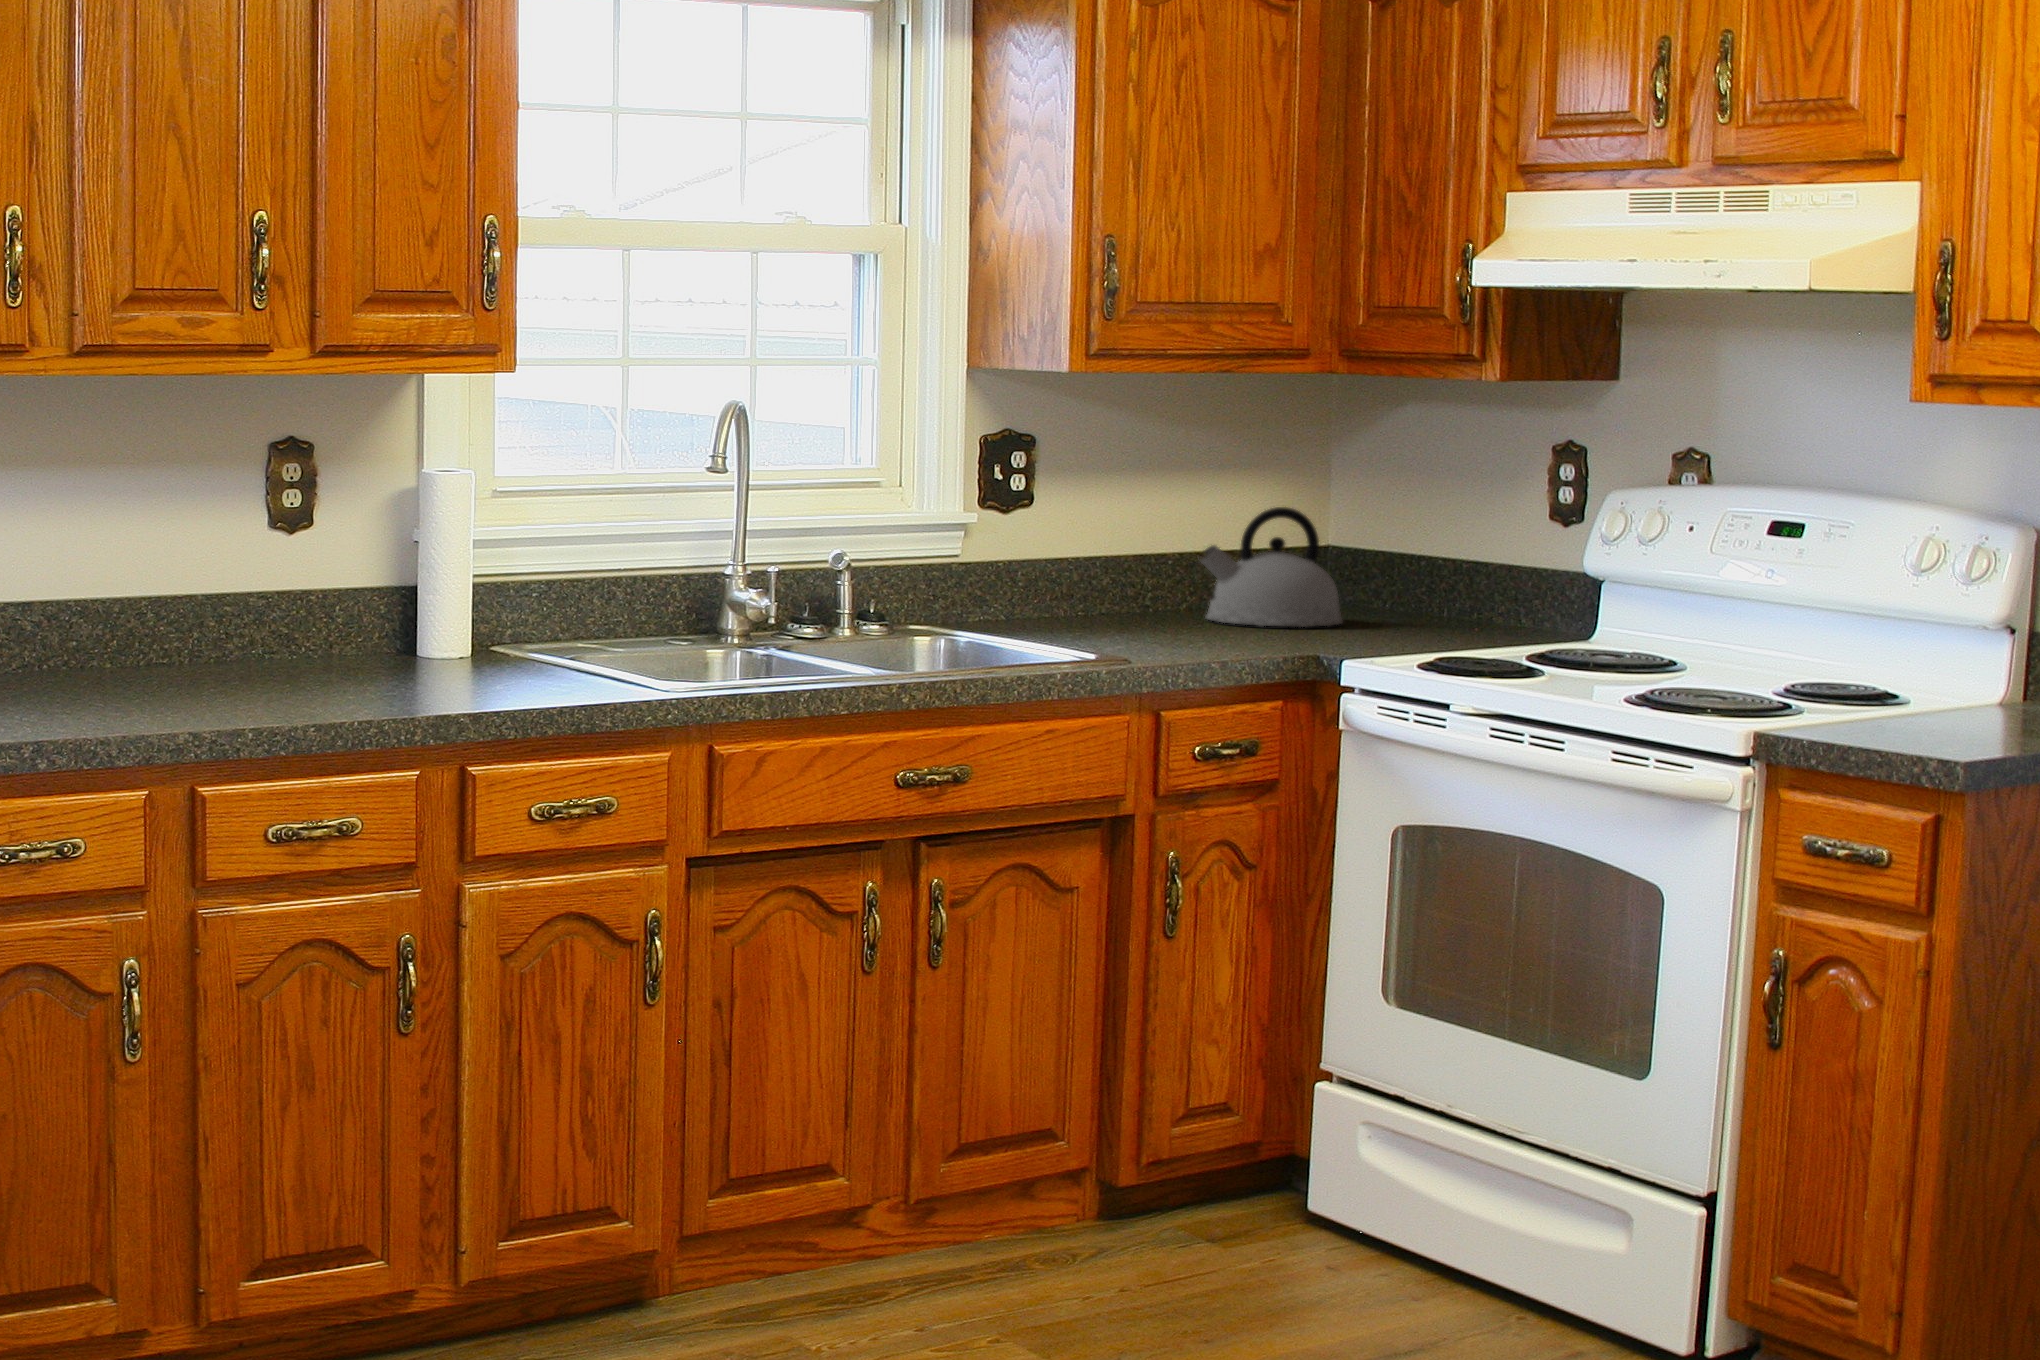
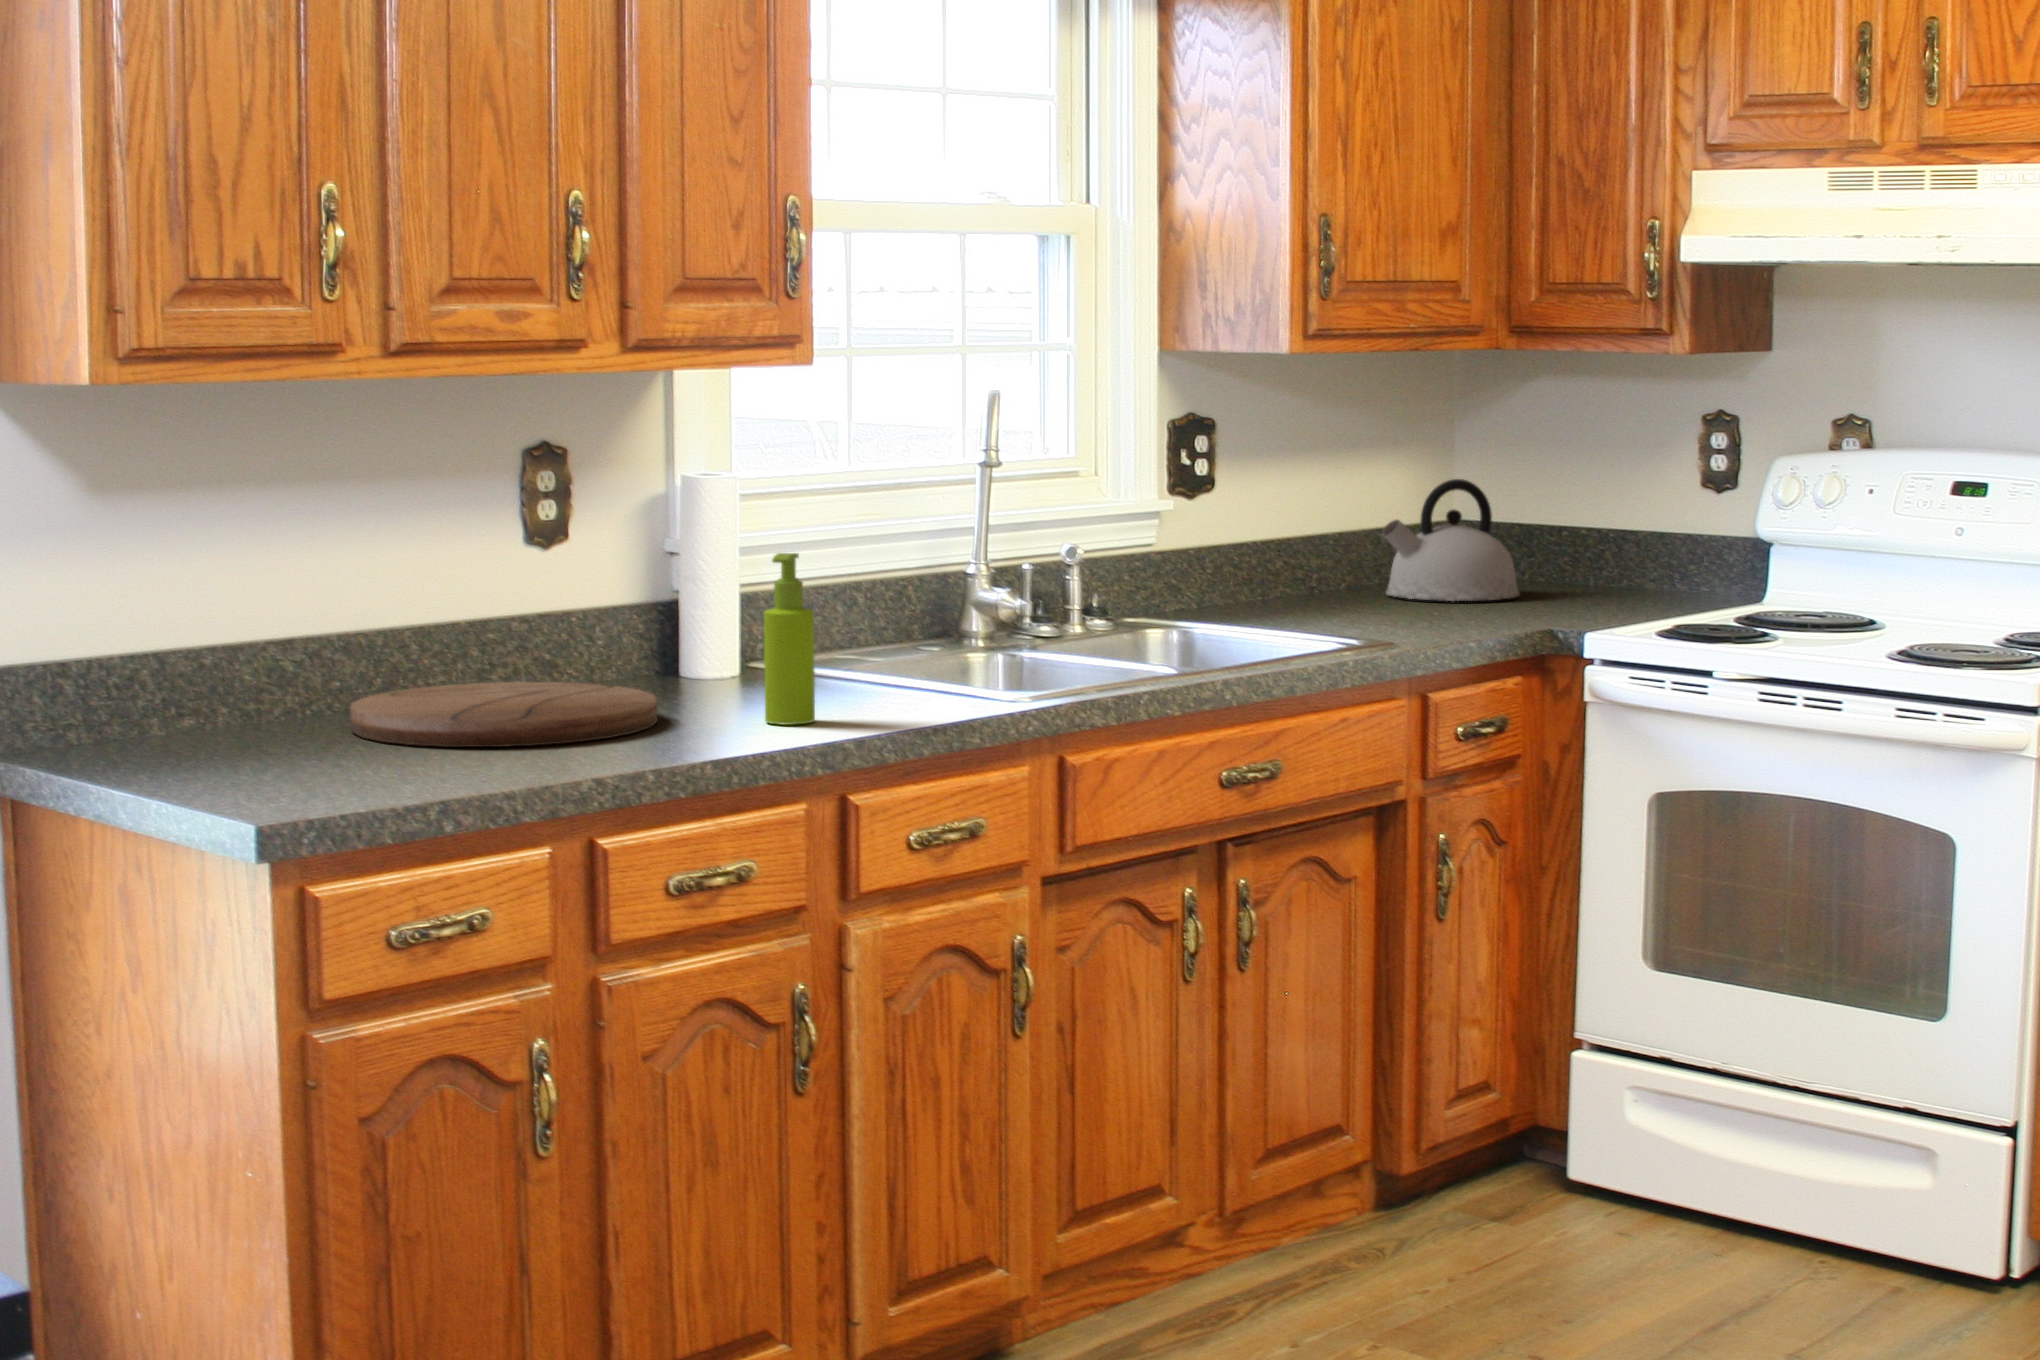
soap dispenser: none [413,541,458,698] -> present [764,553,815,725]
cutting board: none [64,651,330,703] -> present [351,682,657,747]

